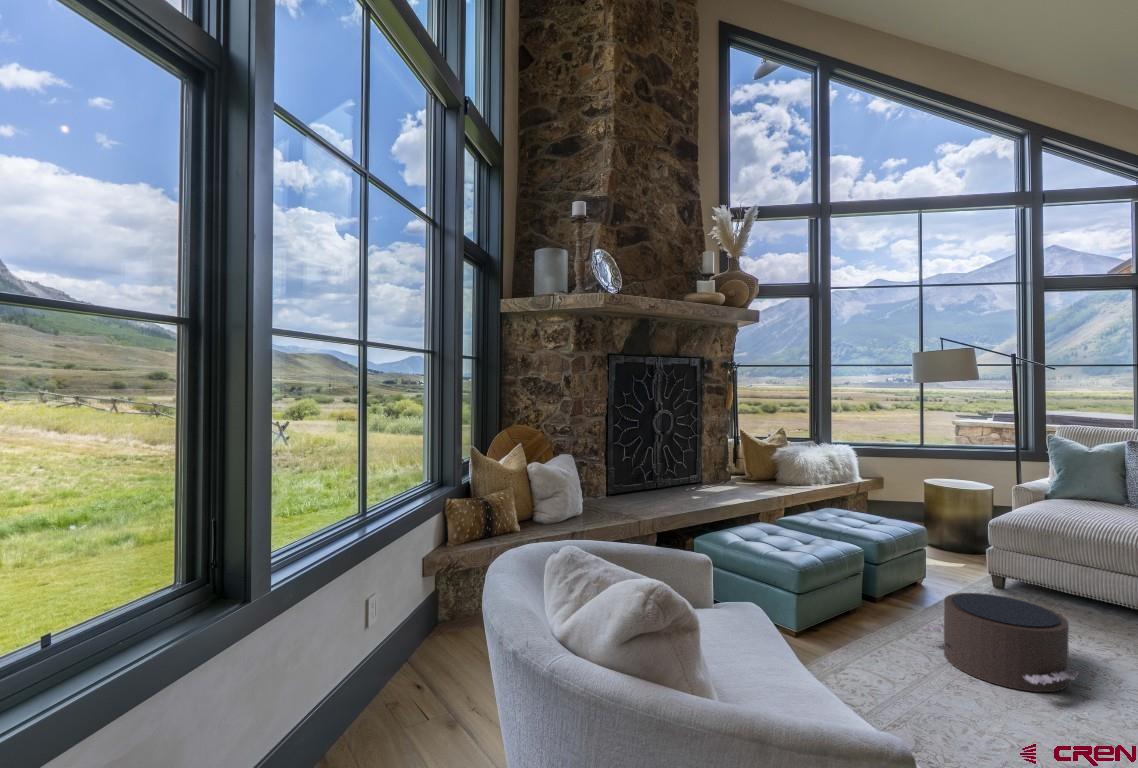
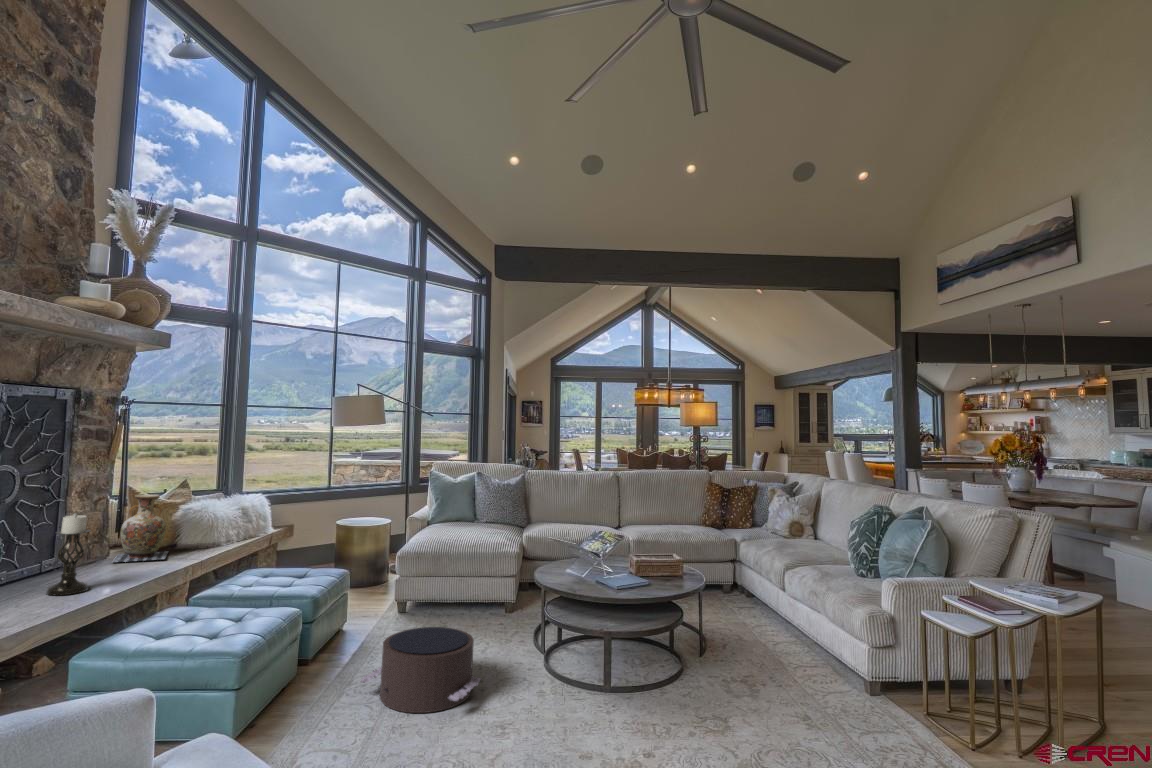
vase: none [730,438,770,490] -> present [113,495,168,562]
candle holder: none [688,446,712,502] -> present [46,514,90,596]

